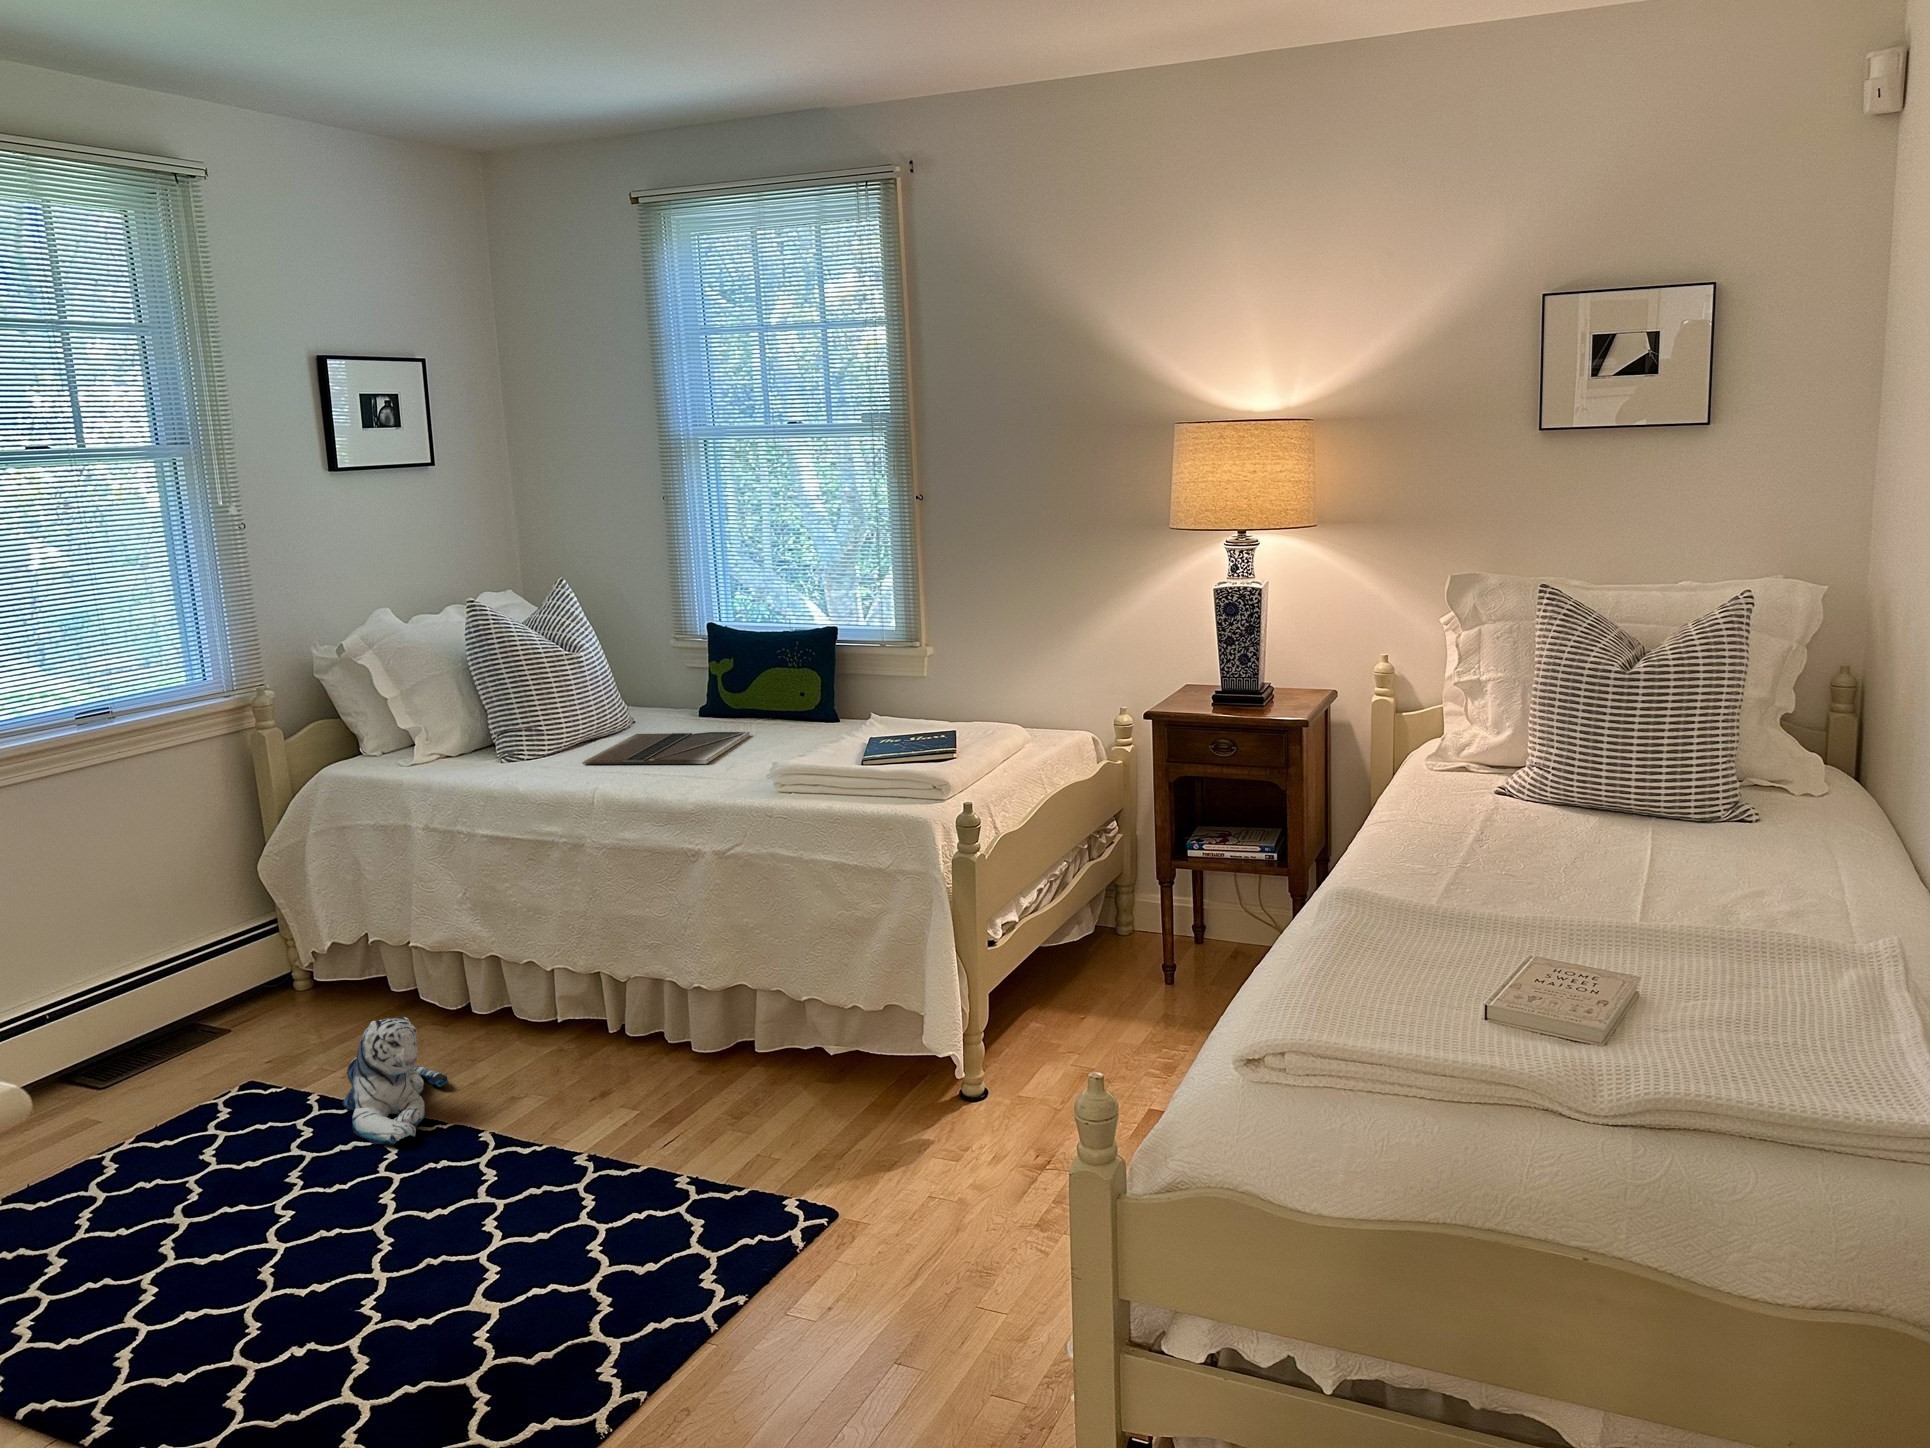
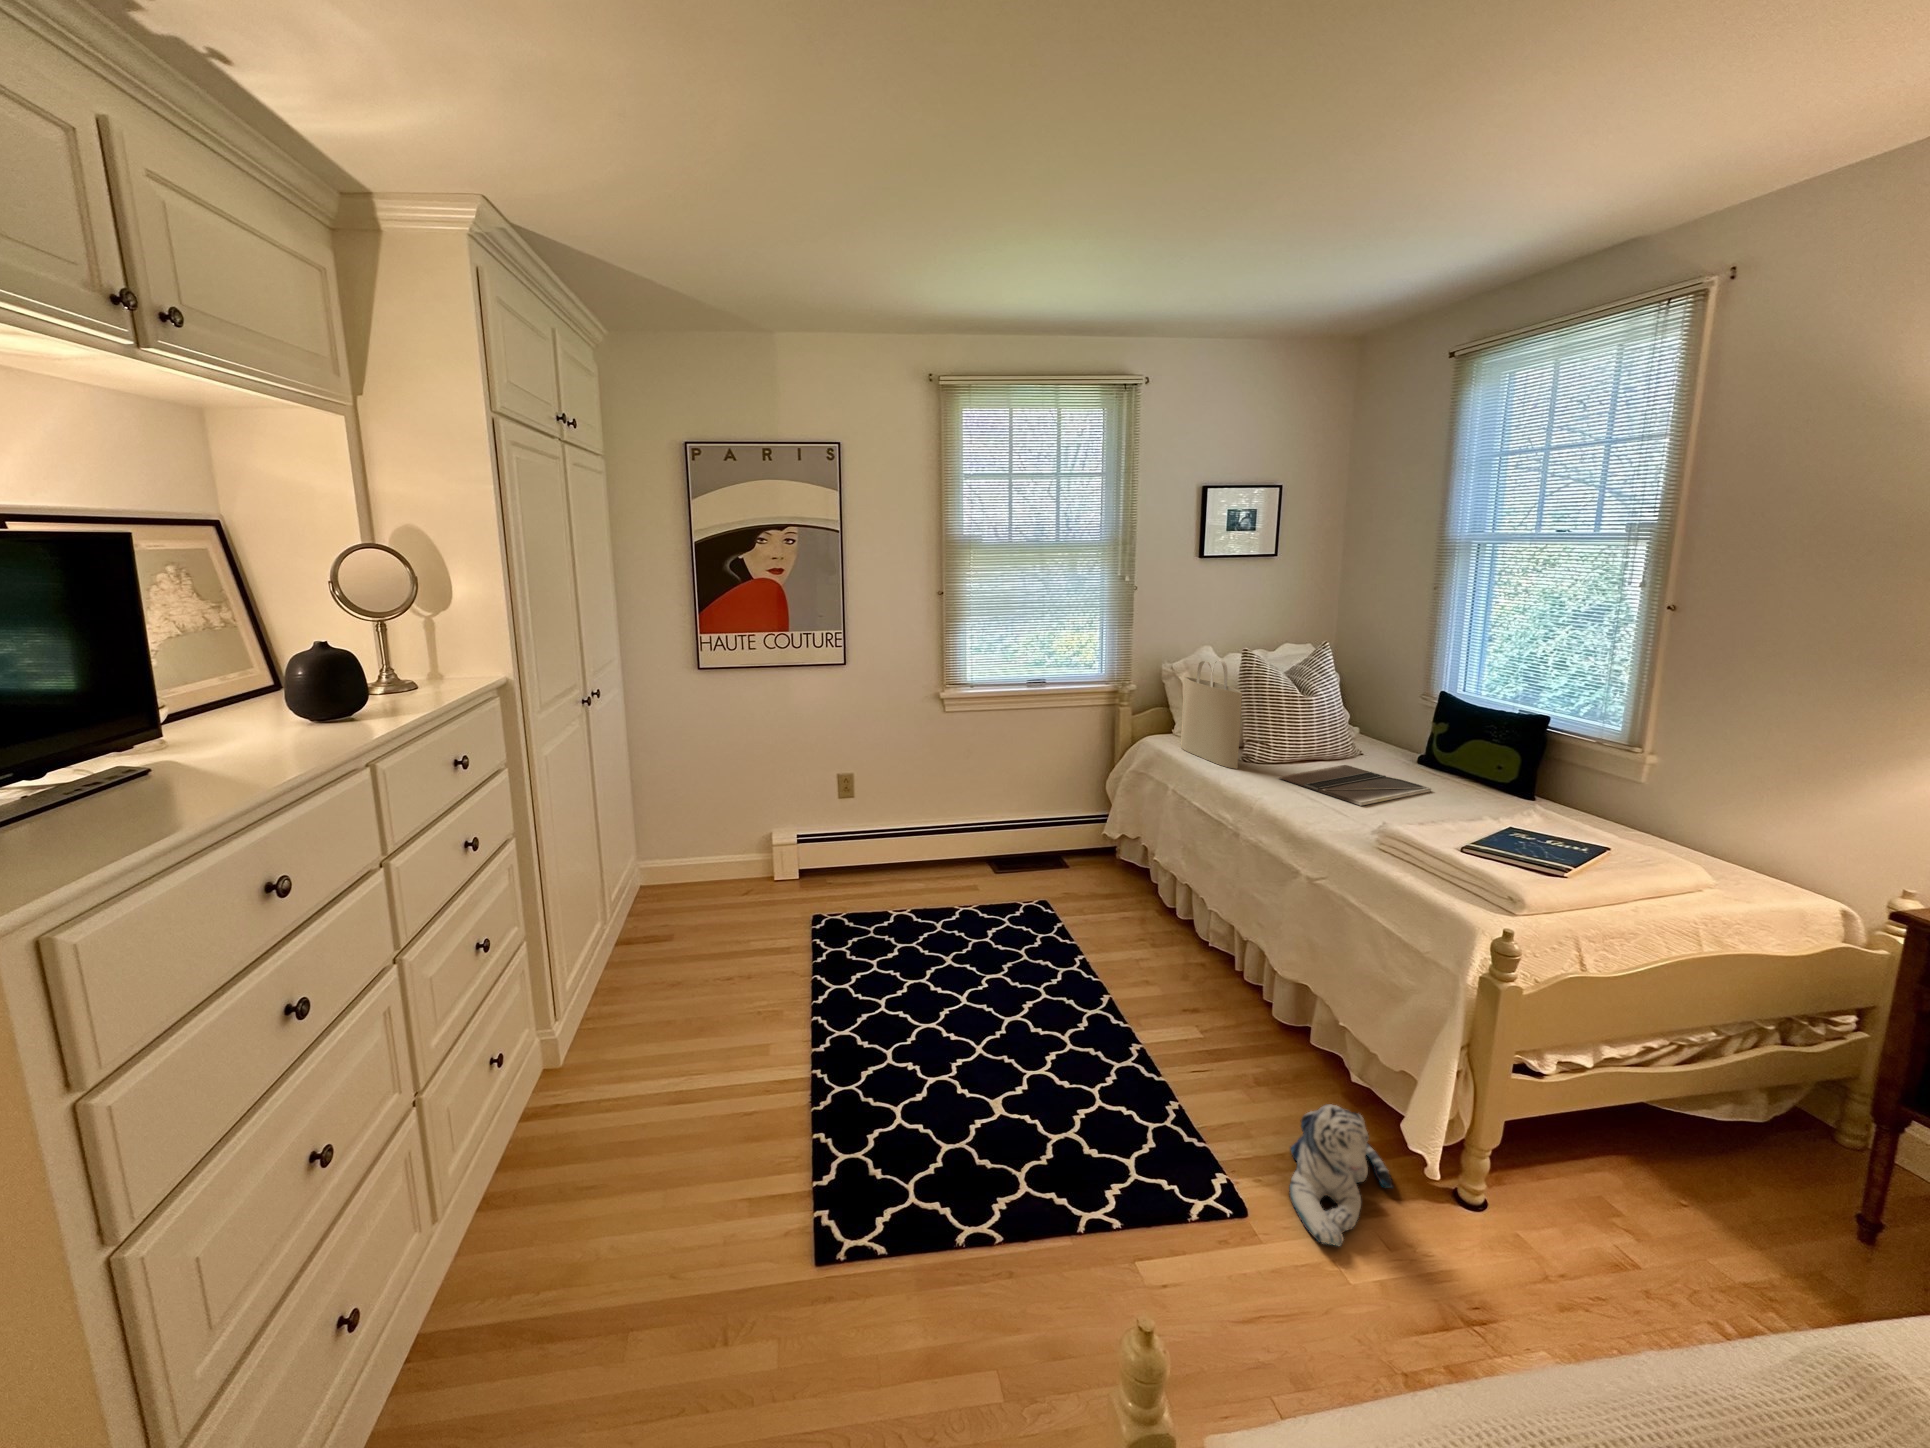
tote bag: none [388,616,518,770] -> present [1181,660,1242,769]
plush toy: present [342,1017,449,1145] -> present [1289,1104,1392,1247]

